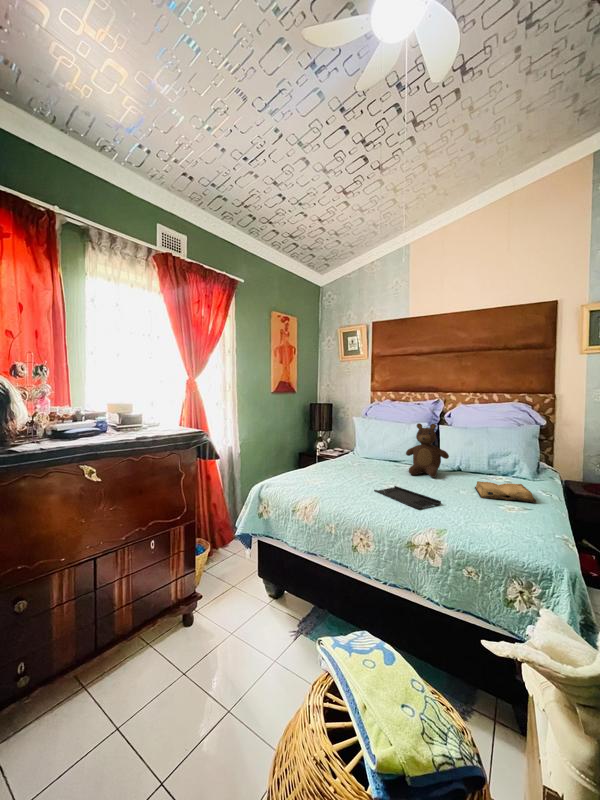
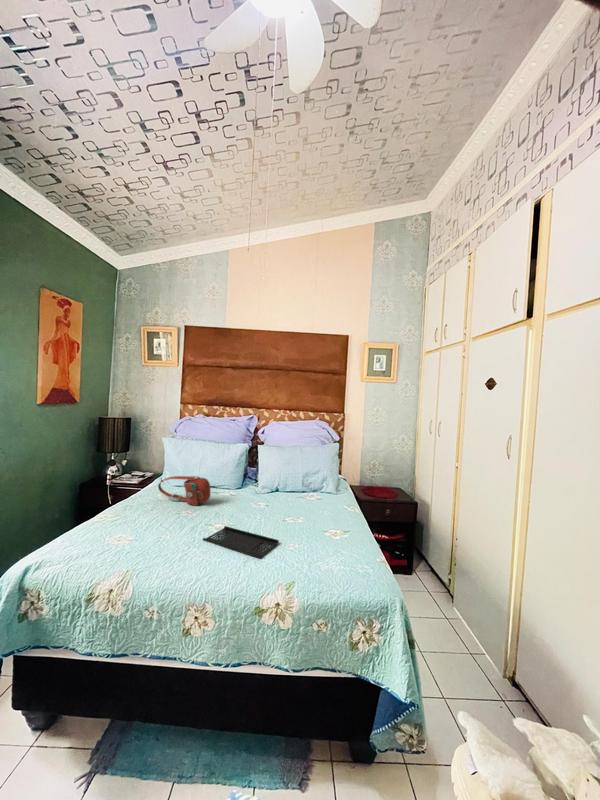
teddy bear: present [406,423,449,477] -> none [229,446,272,504]
handbag: none [347,446,388,471] -> present [158,476,211,505]
diary: present [475,481,536,503] -> none [298,501,349,525]

